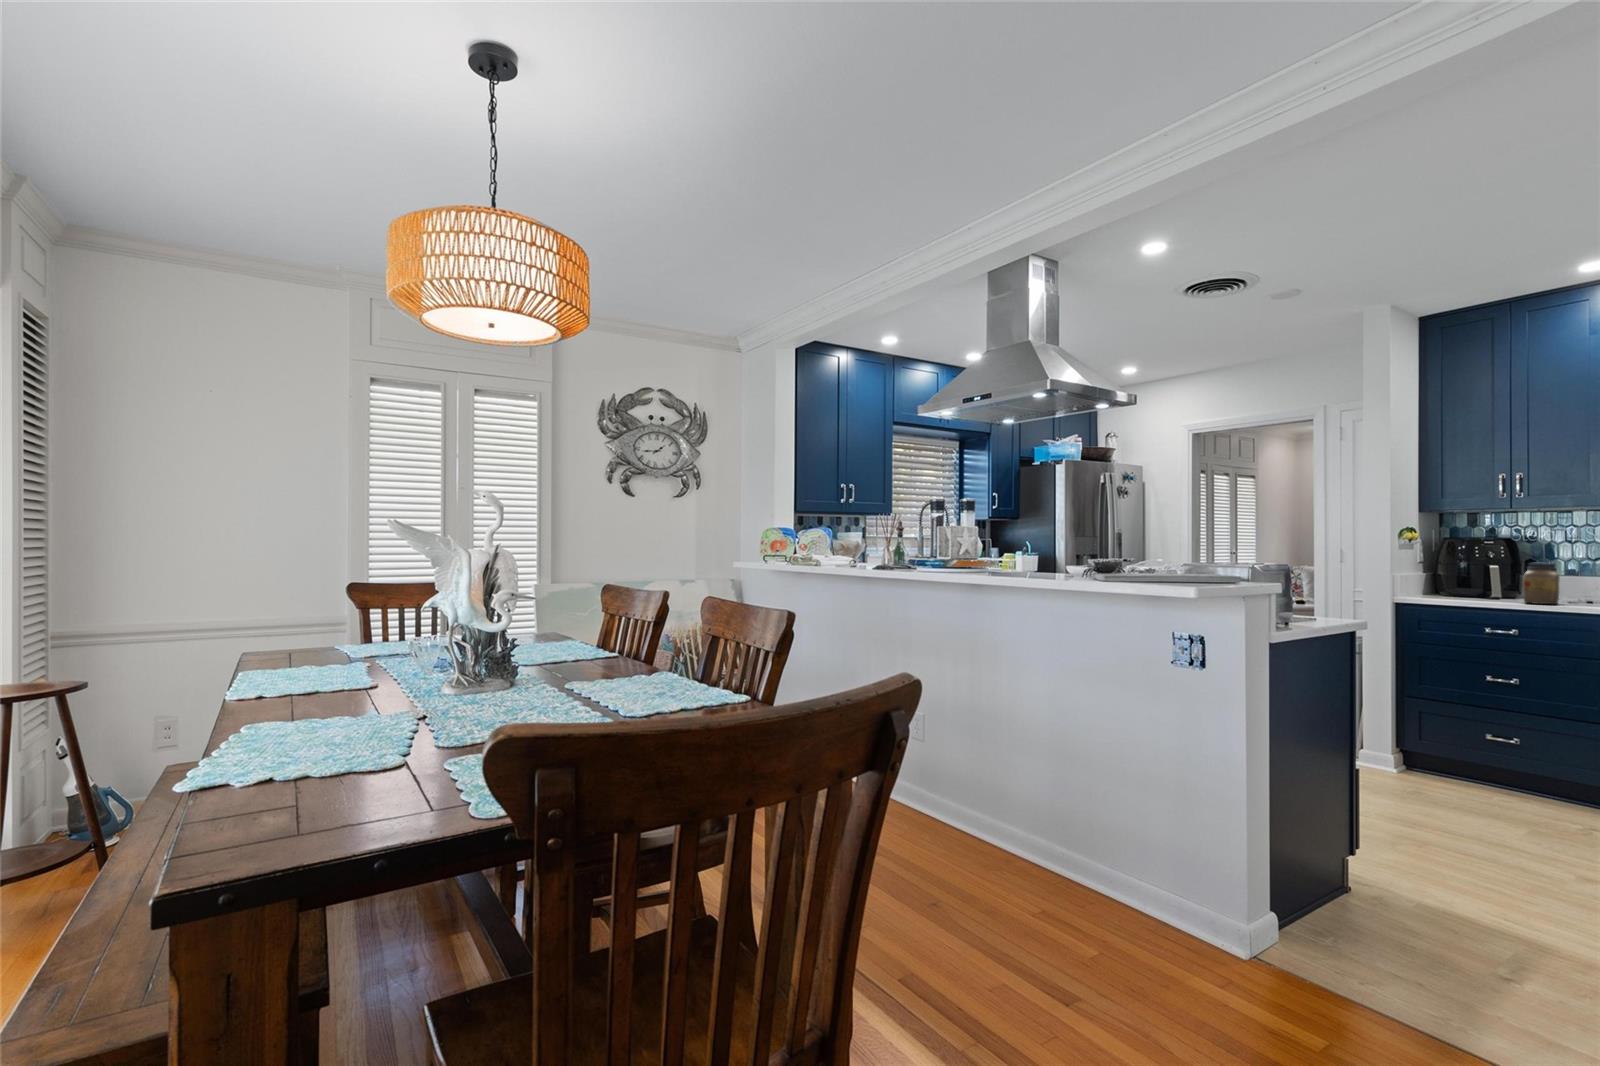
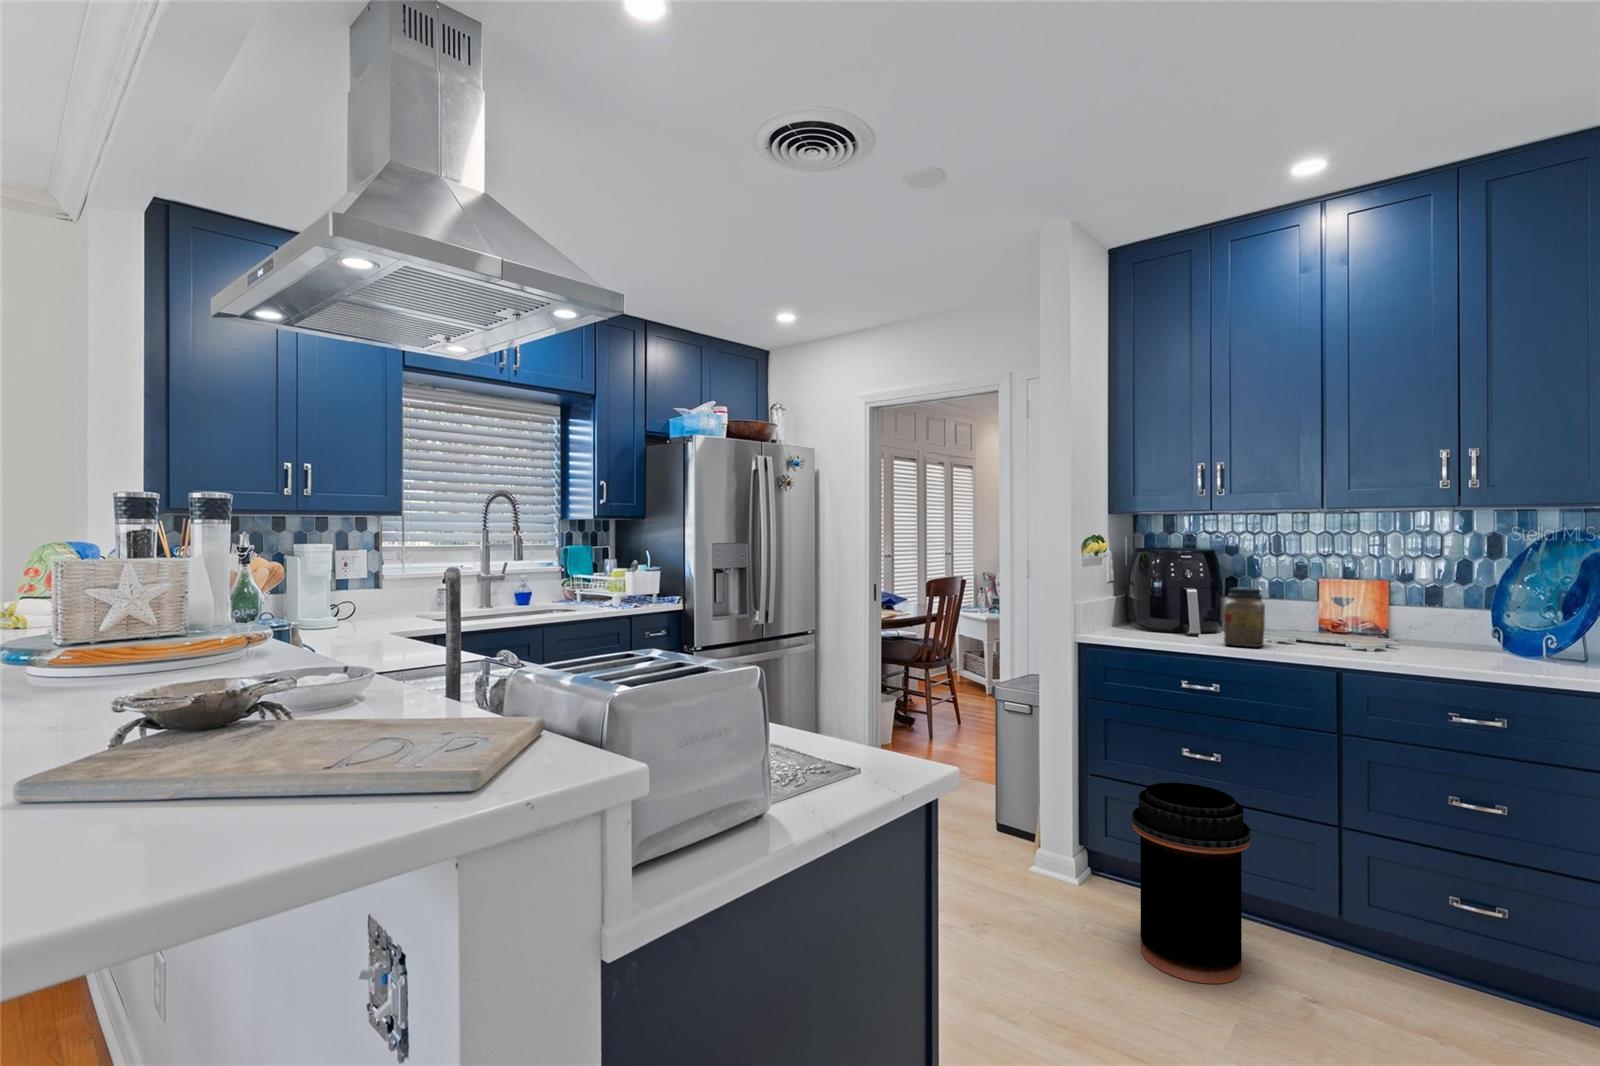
trash can: none [1449,694,1547,820] -> present [1132,783,1251,984]

